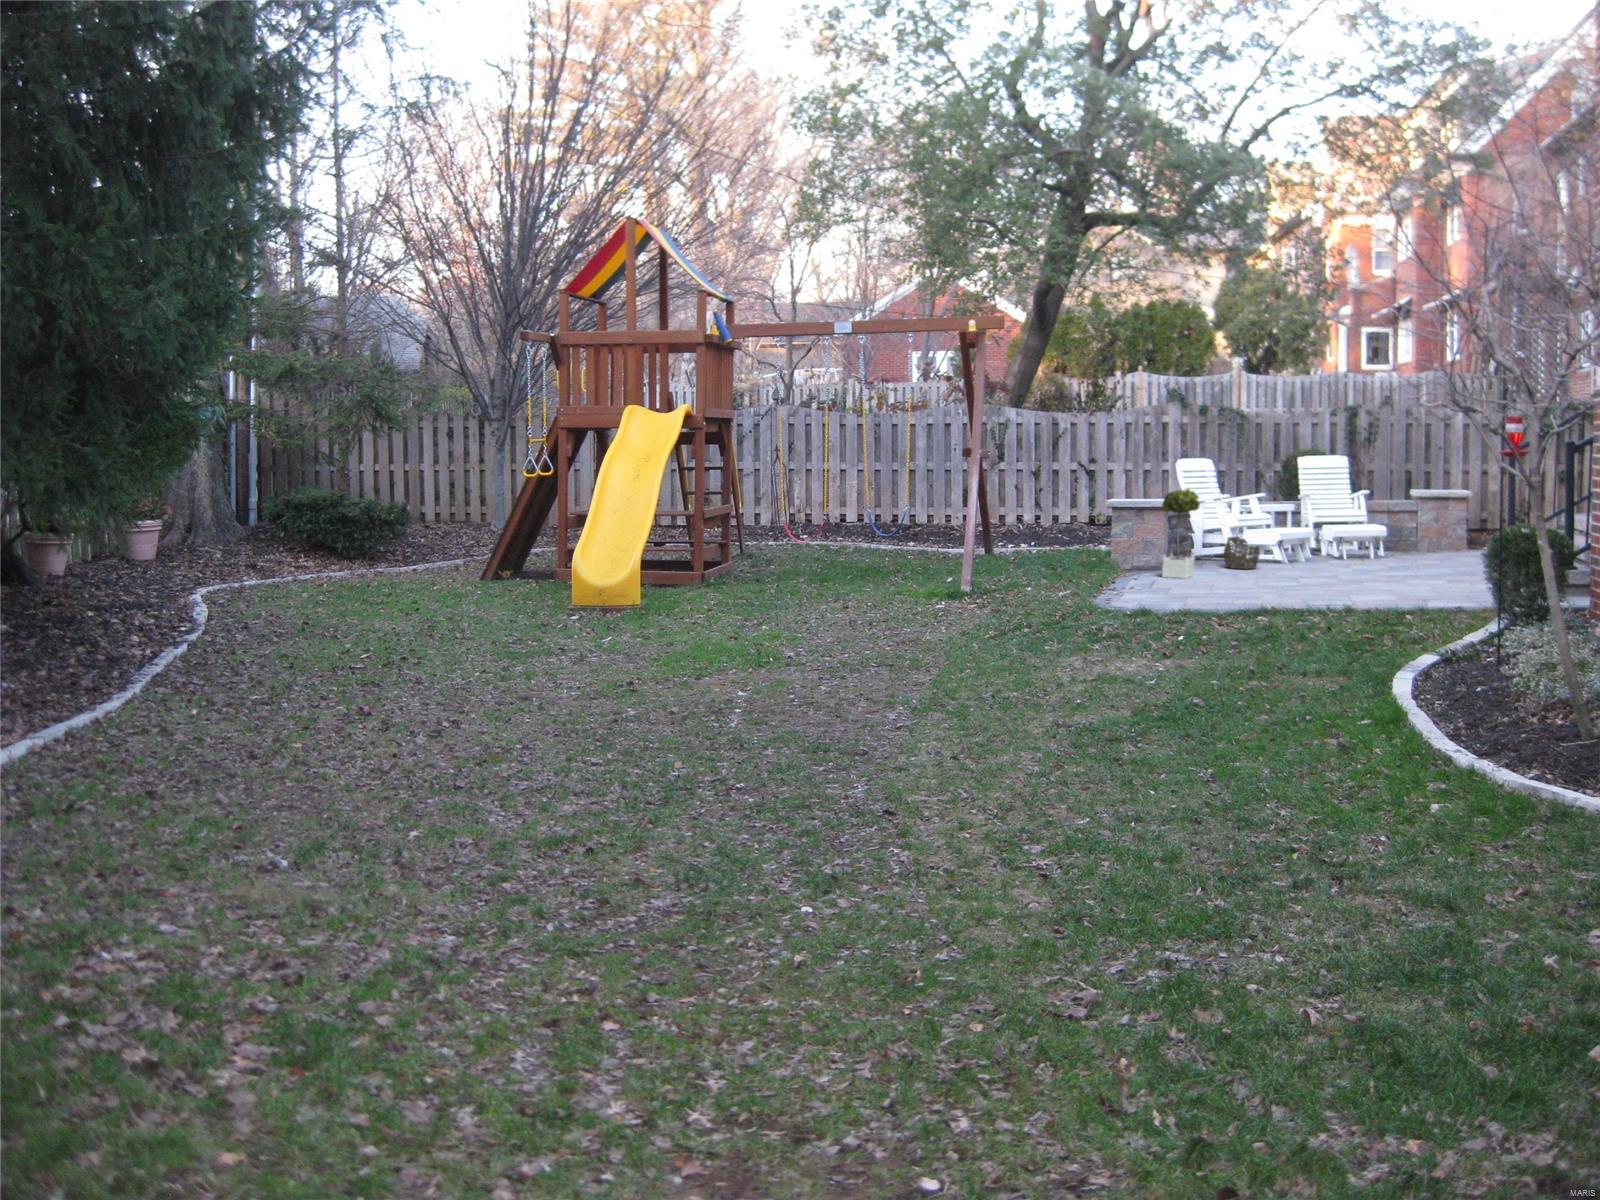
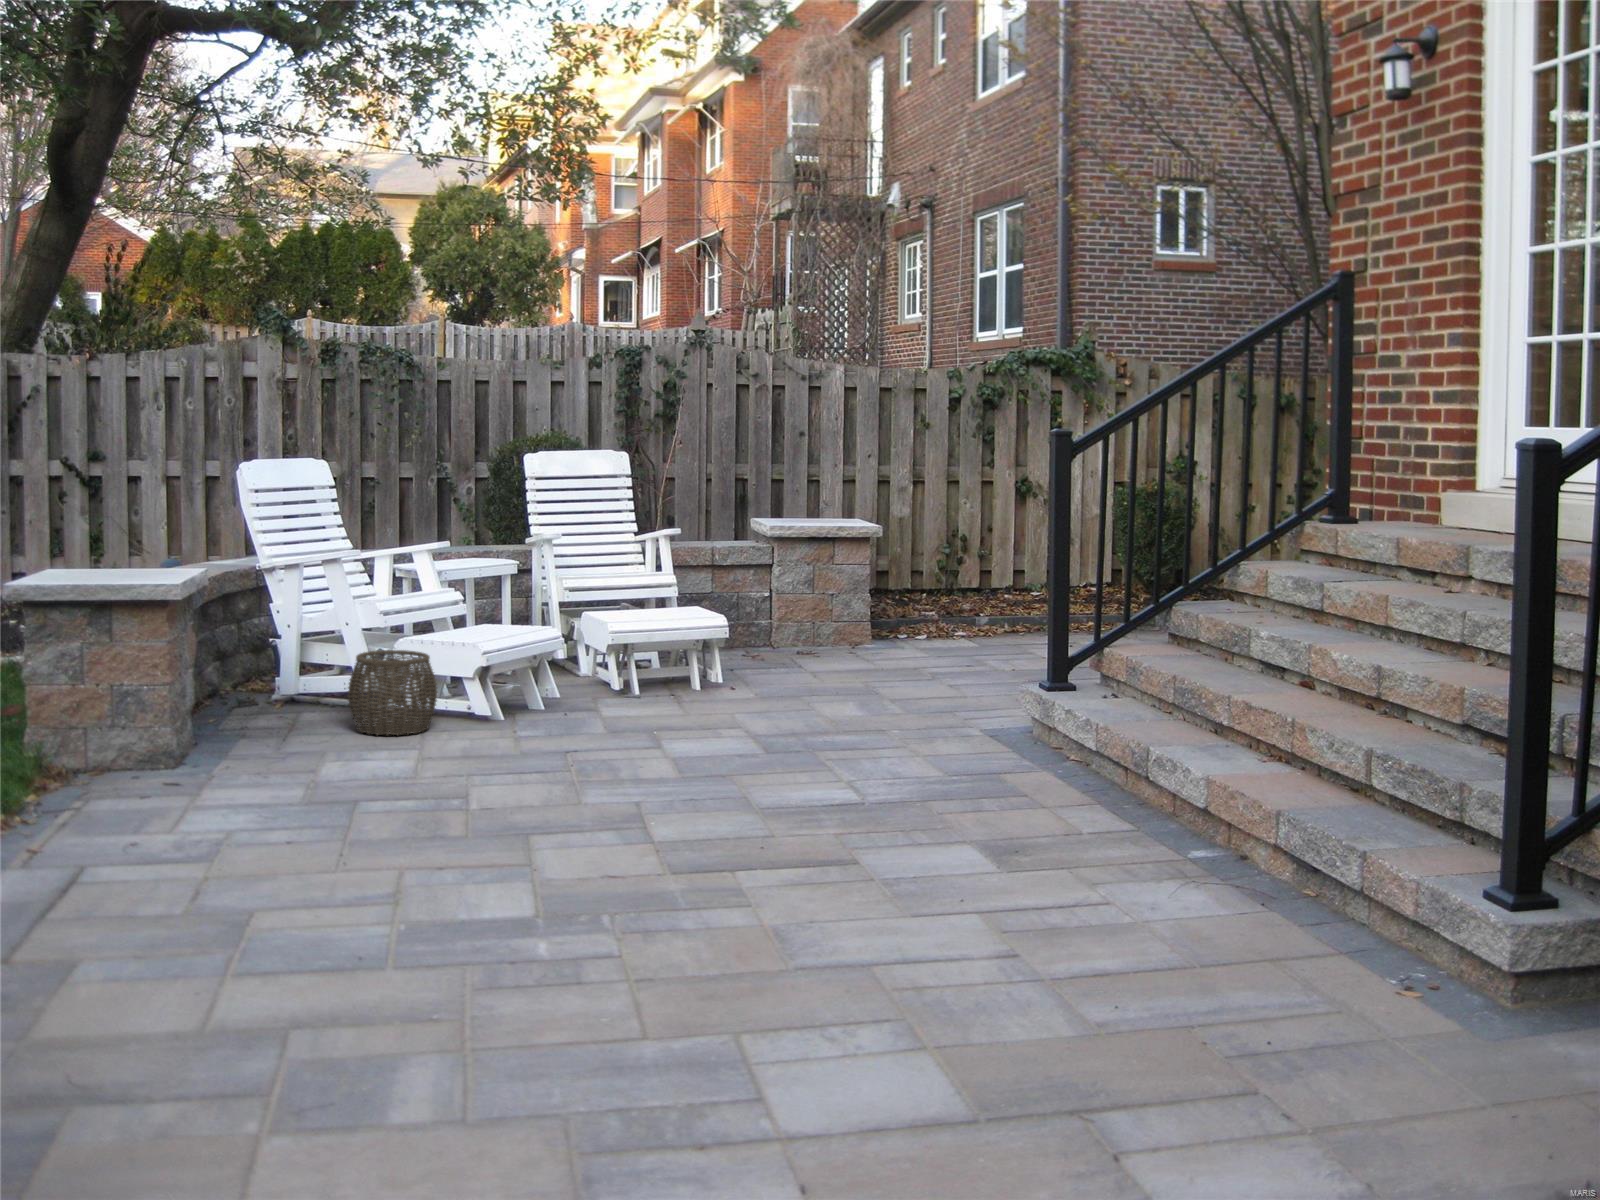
potted tree: present [1162,489,1200,579] -> none [144,542,259,798]

